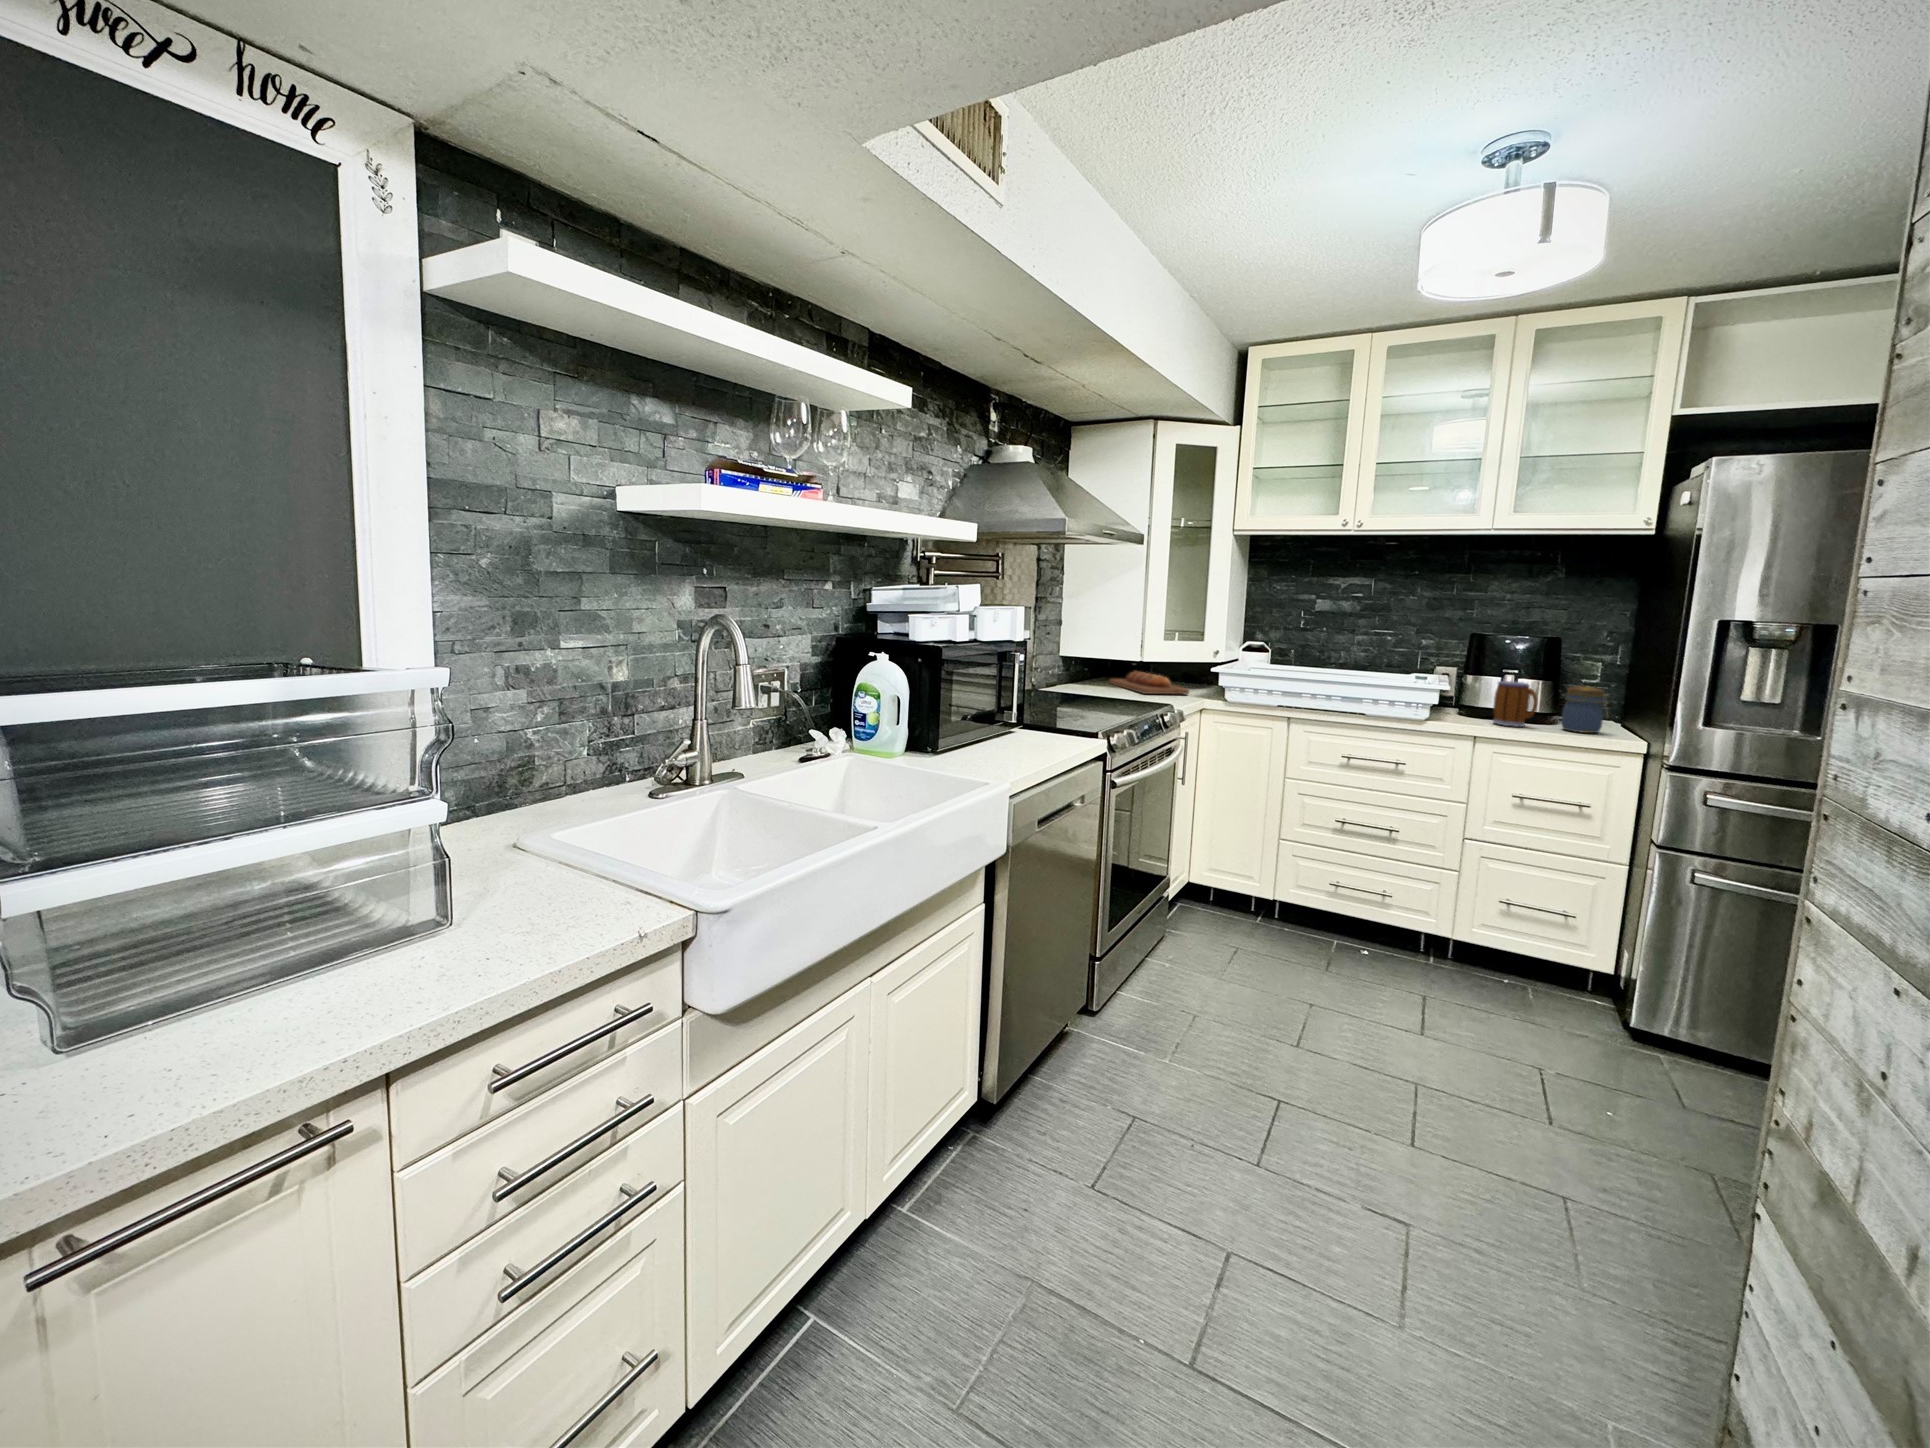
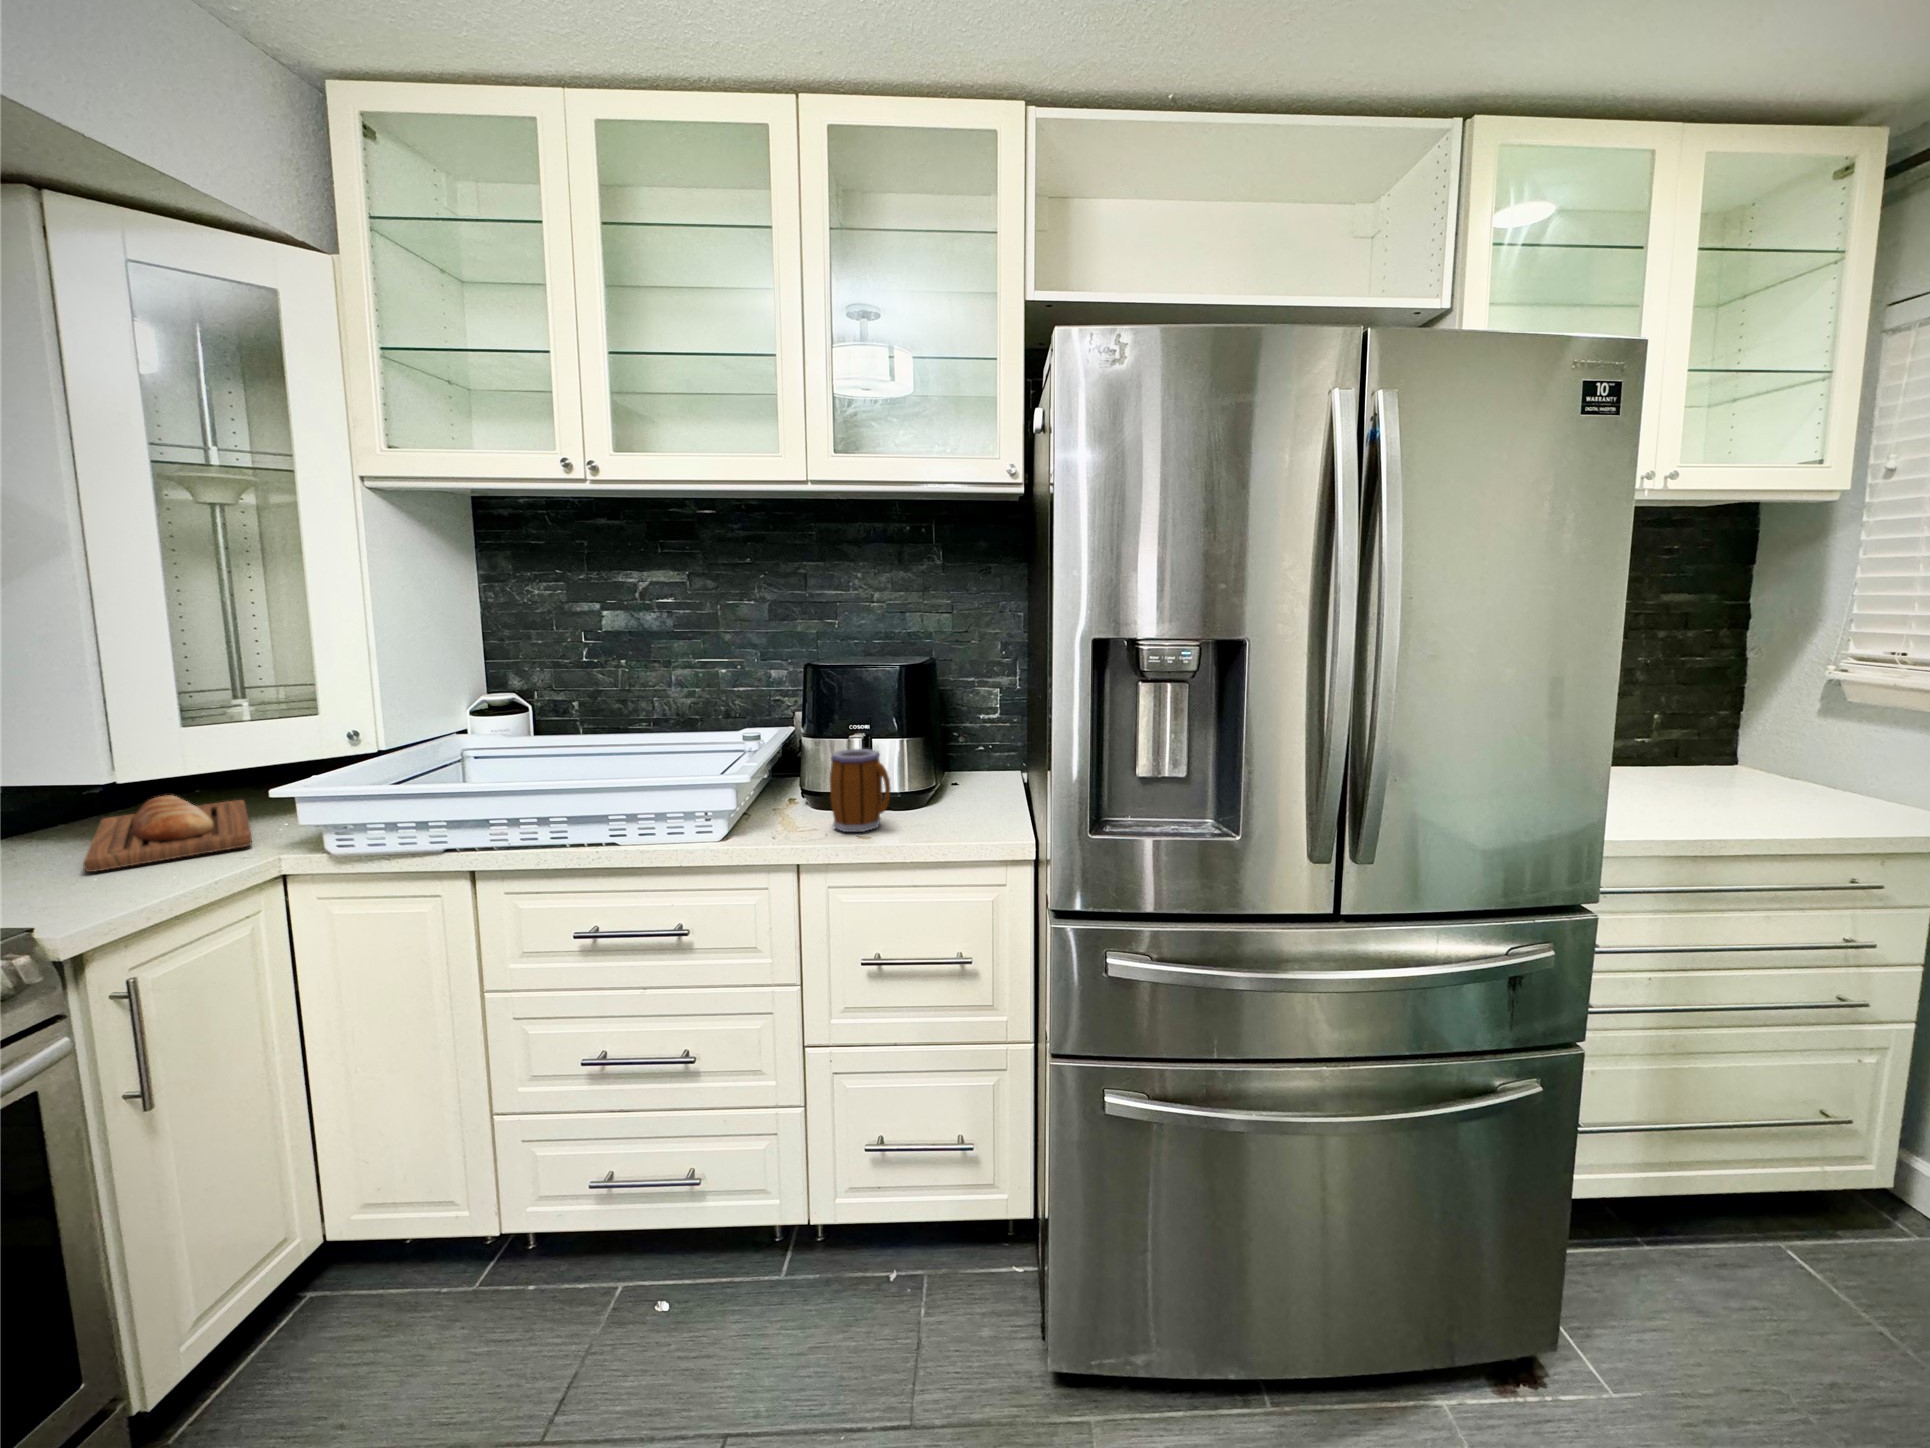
jar: present [1561,686,1608,733] -> none [931,747,991,828]

